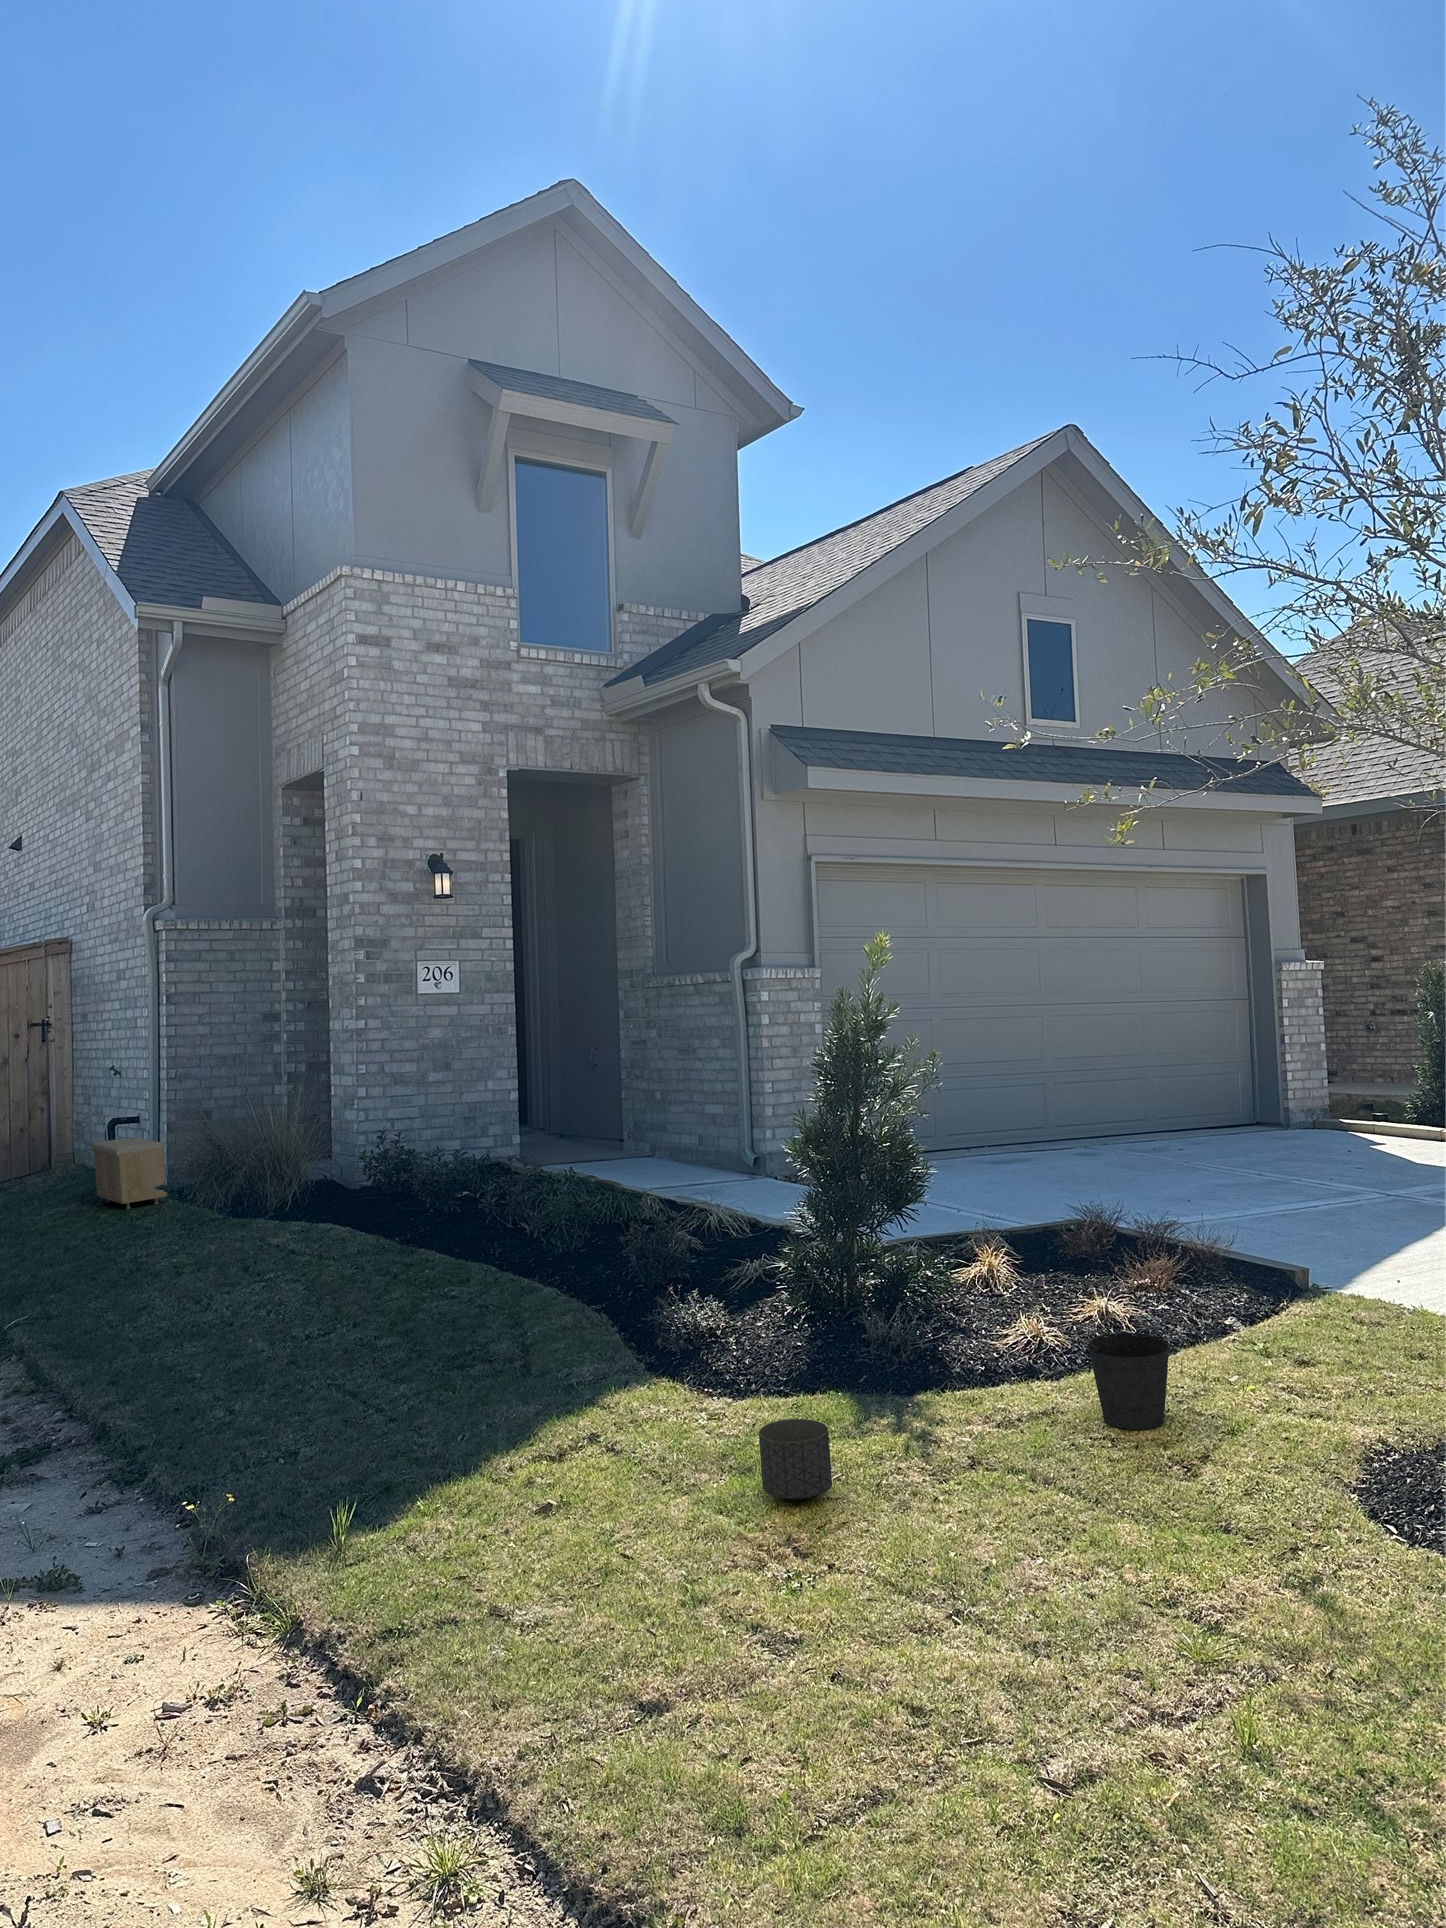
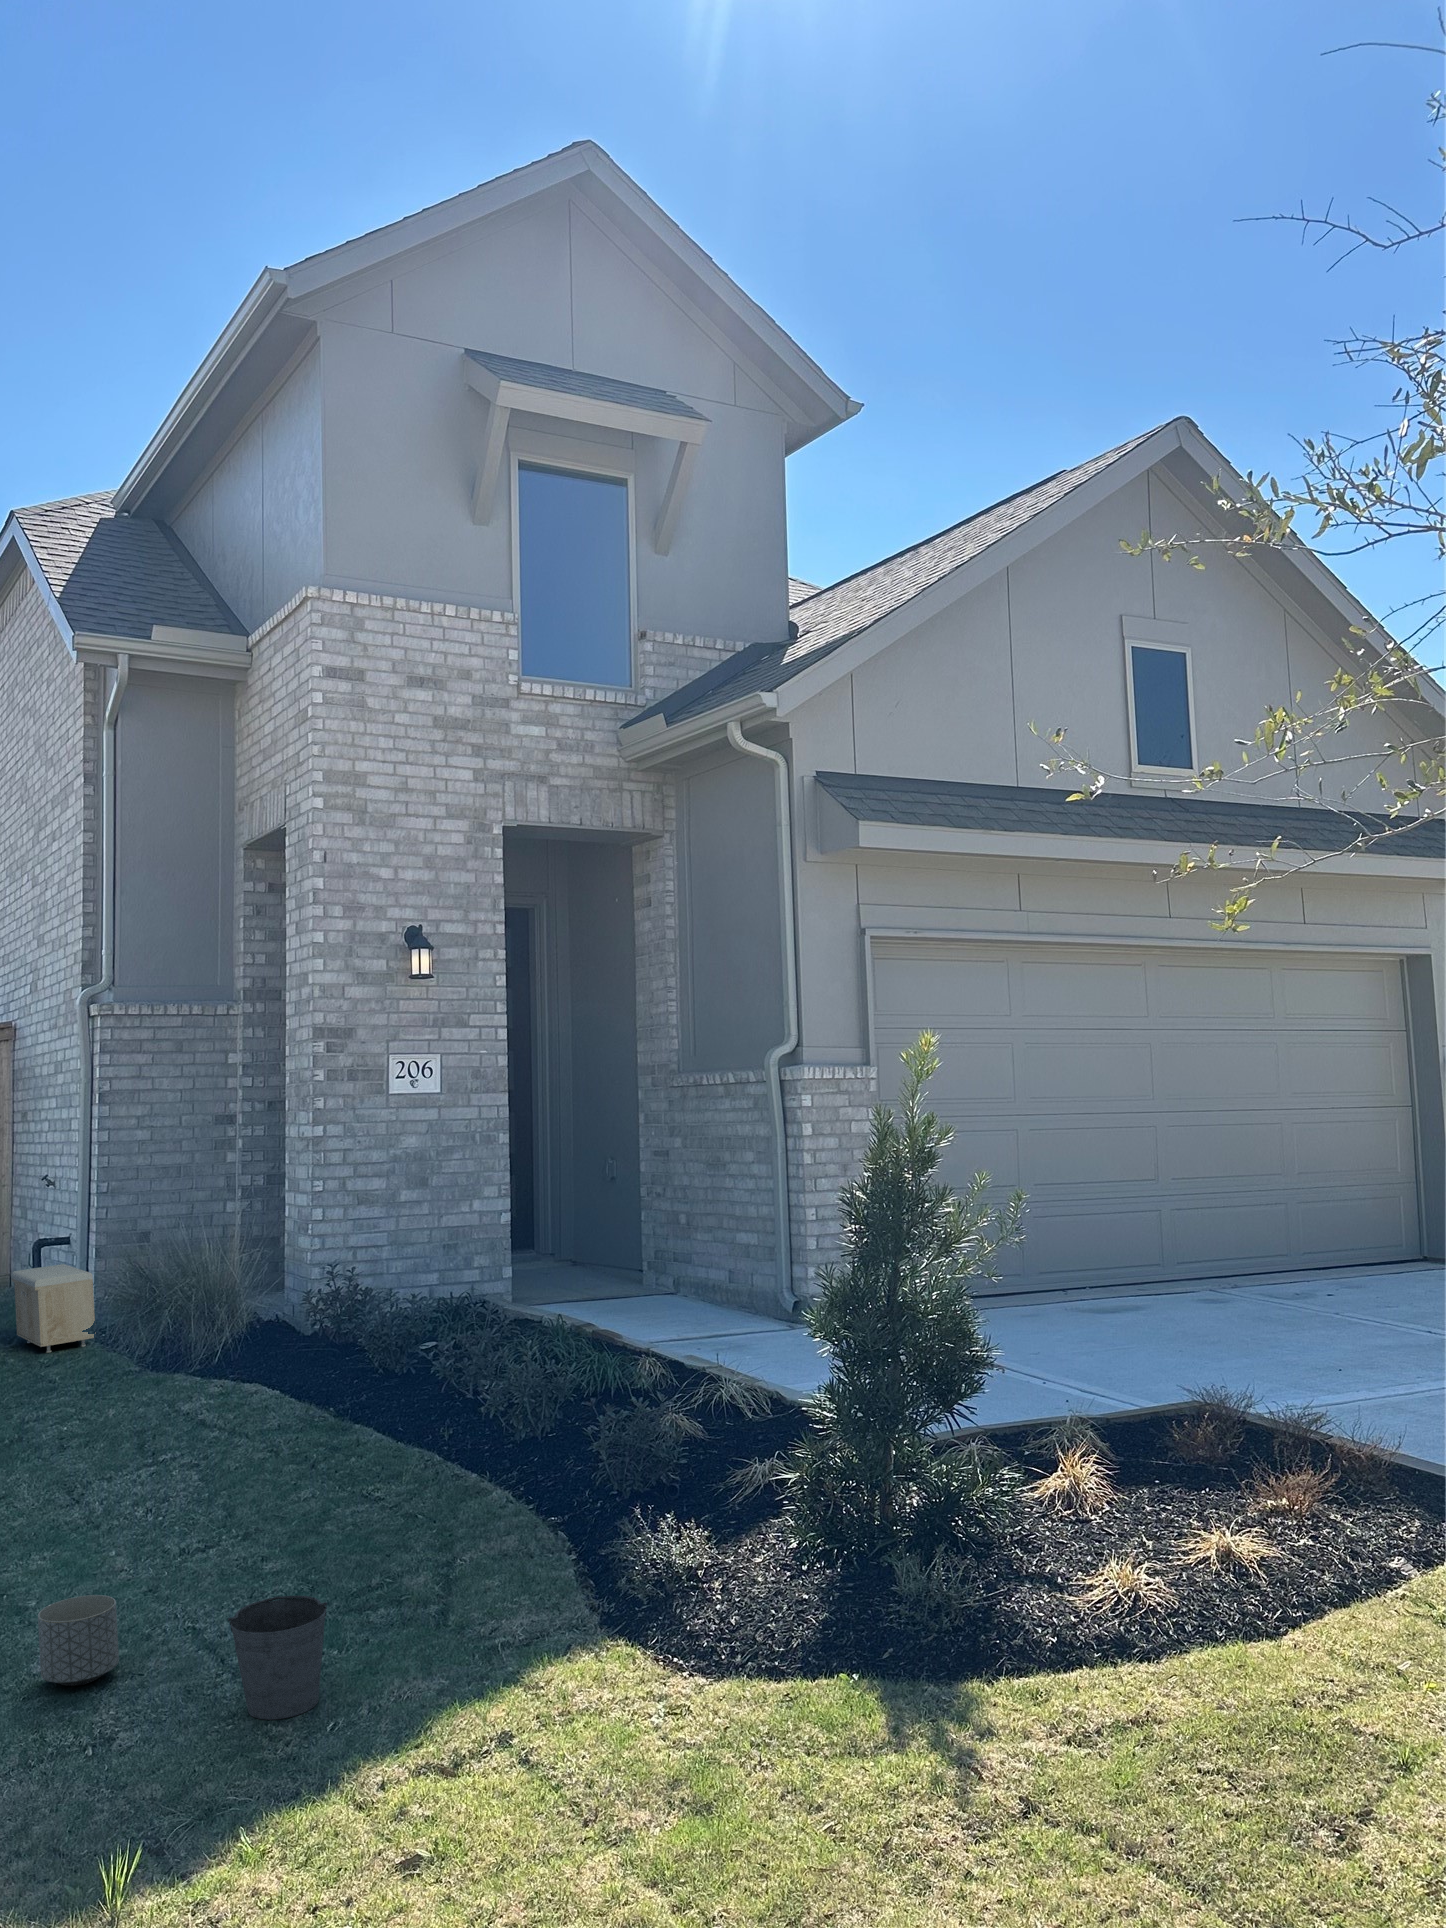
bucket: present [1088,1333,1170,1430] -> present [228,1596,327,1720]
planter: present [759,1419,832,1502] -> present [38,1595,119,1686]

